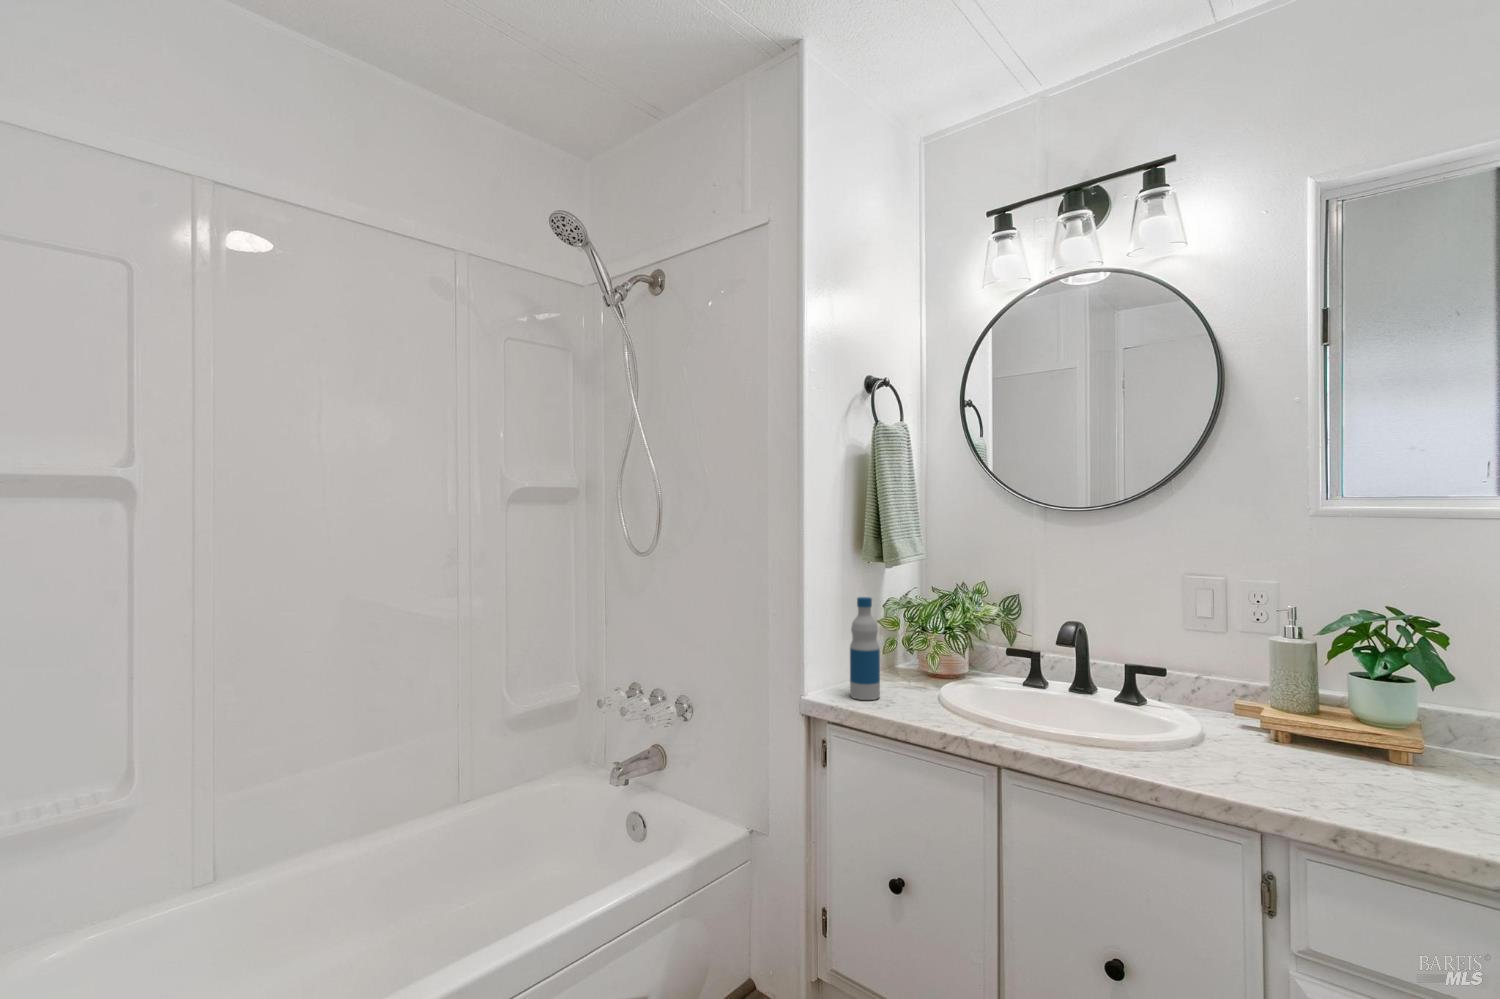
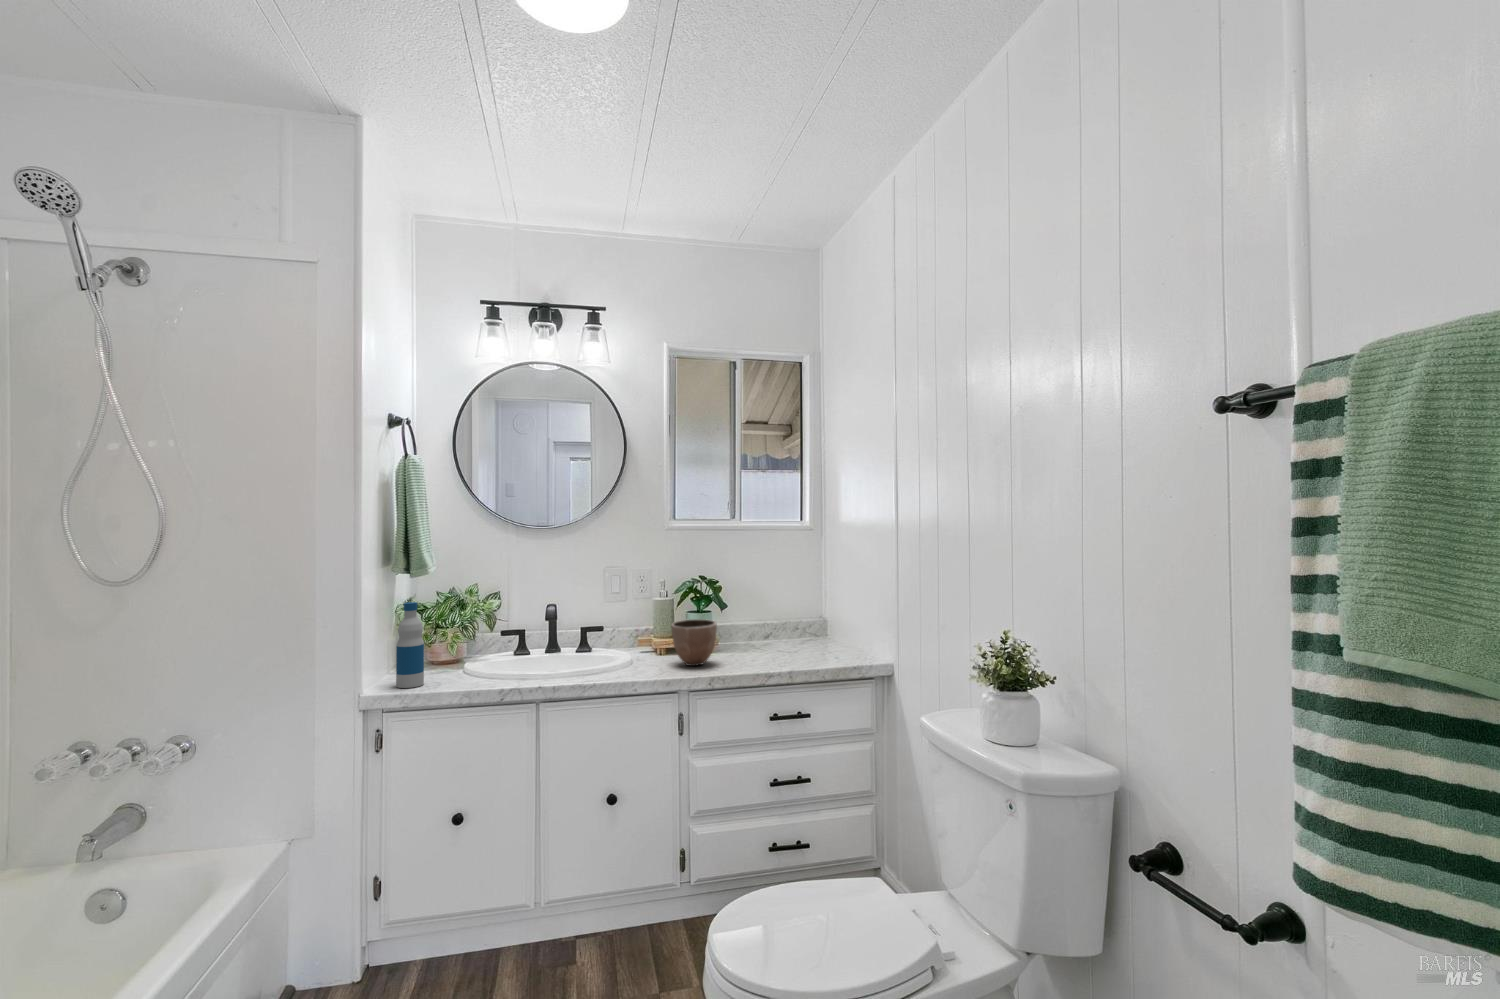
decorative bowl: none [1261,689,1377,789] -> present [672,619,717,666]

